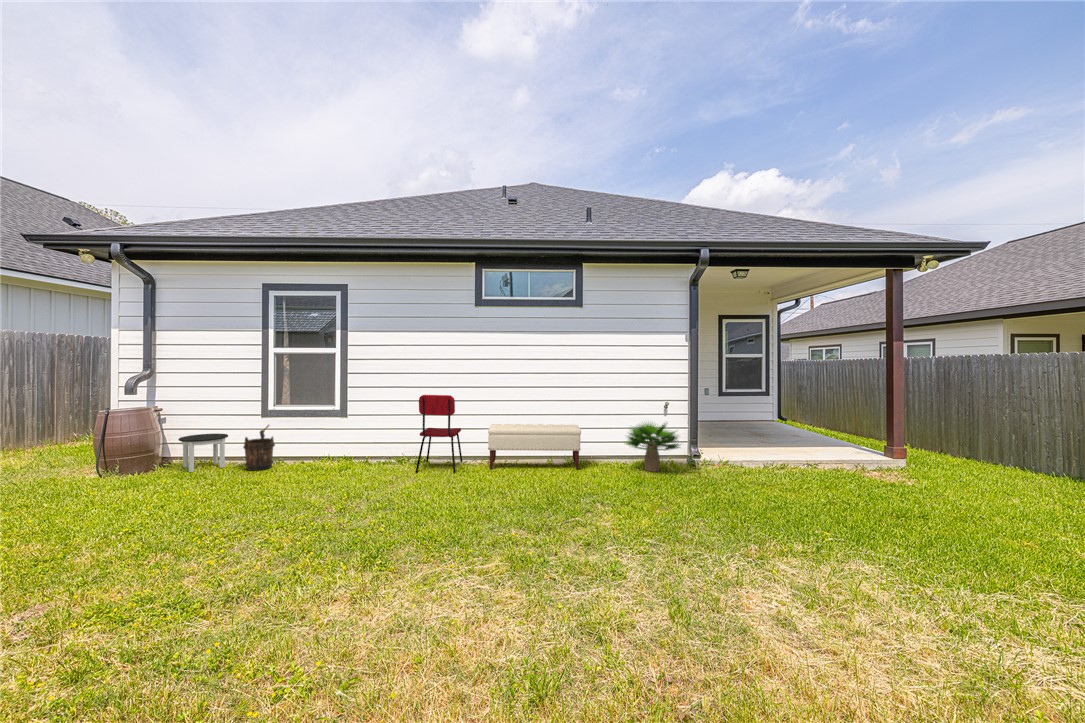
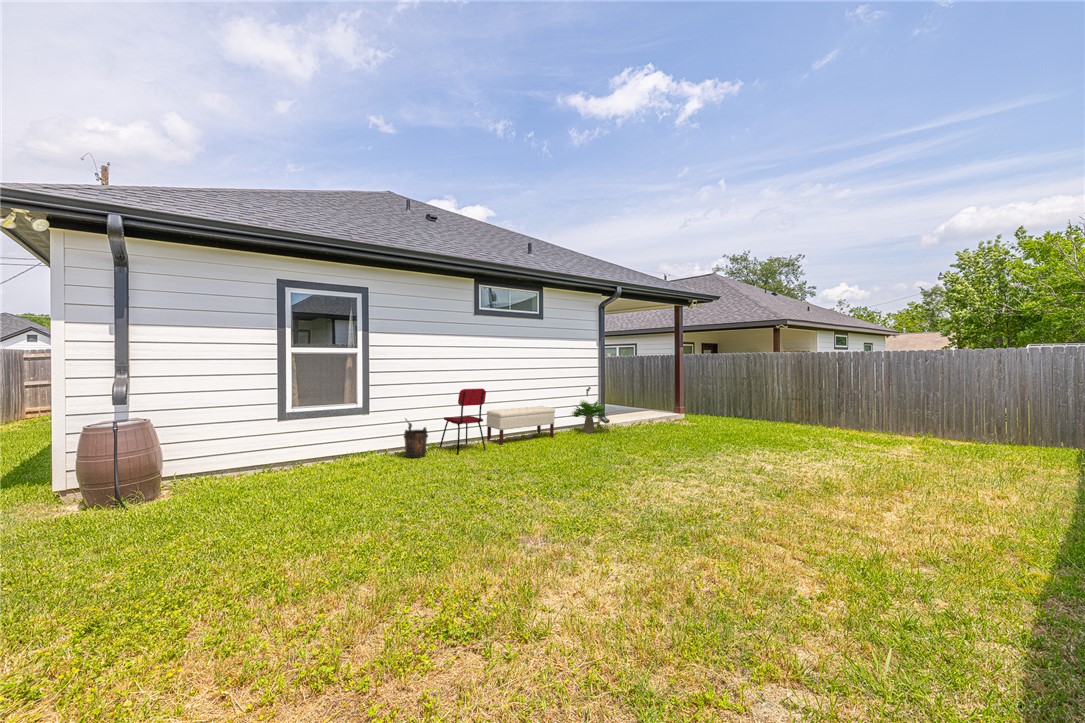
bucket: present [243,425,275,471] -> present [404,419,428,458]
round table: present [178,434,228,472] -> none [198,444,255,490]

